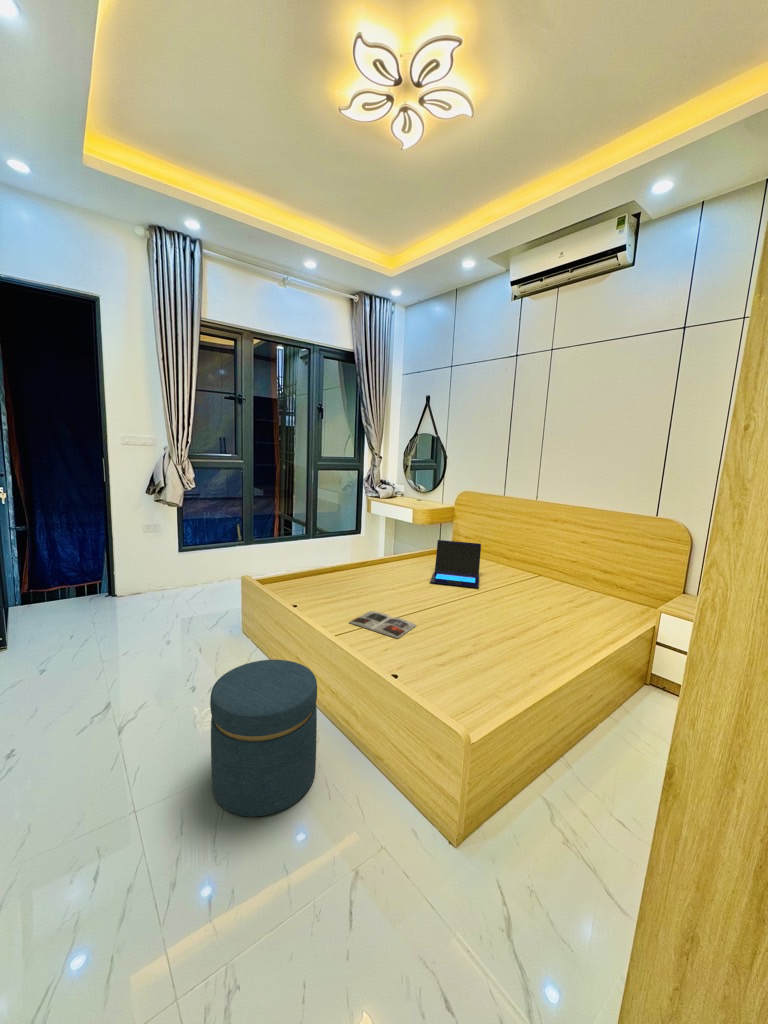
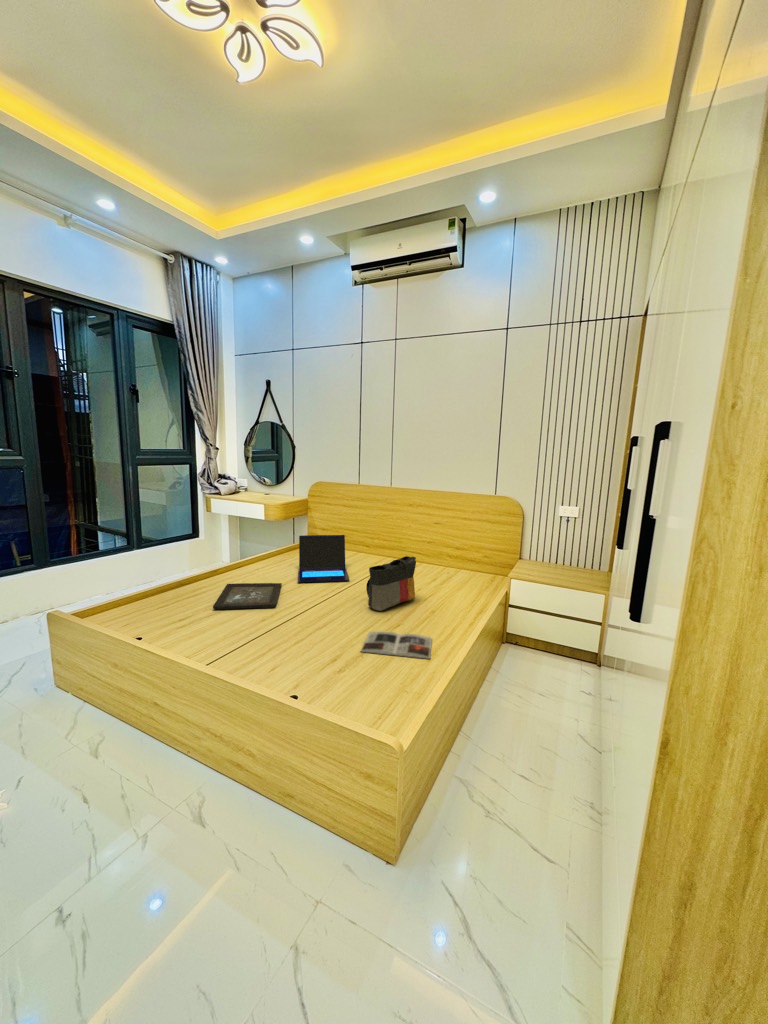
tote bag: none [488,571,544,620] -> present [366,556,416,611]
tray: none [353,575,415,600] -> present [213,583,282,610]
magazine: present [349,611,416,638] -> present [361,631,432,659]
ottoman: present [210,660,317,817] -> none [45,714,212,947]

